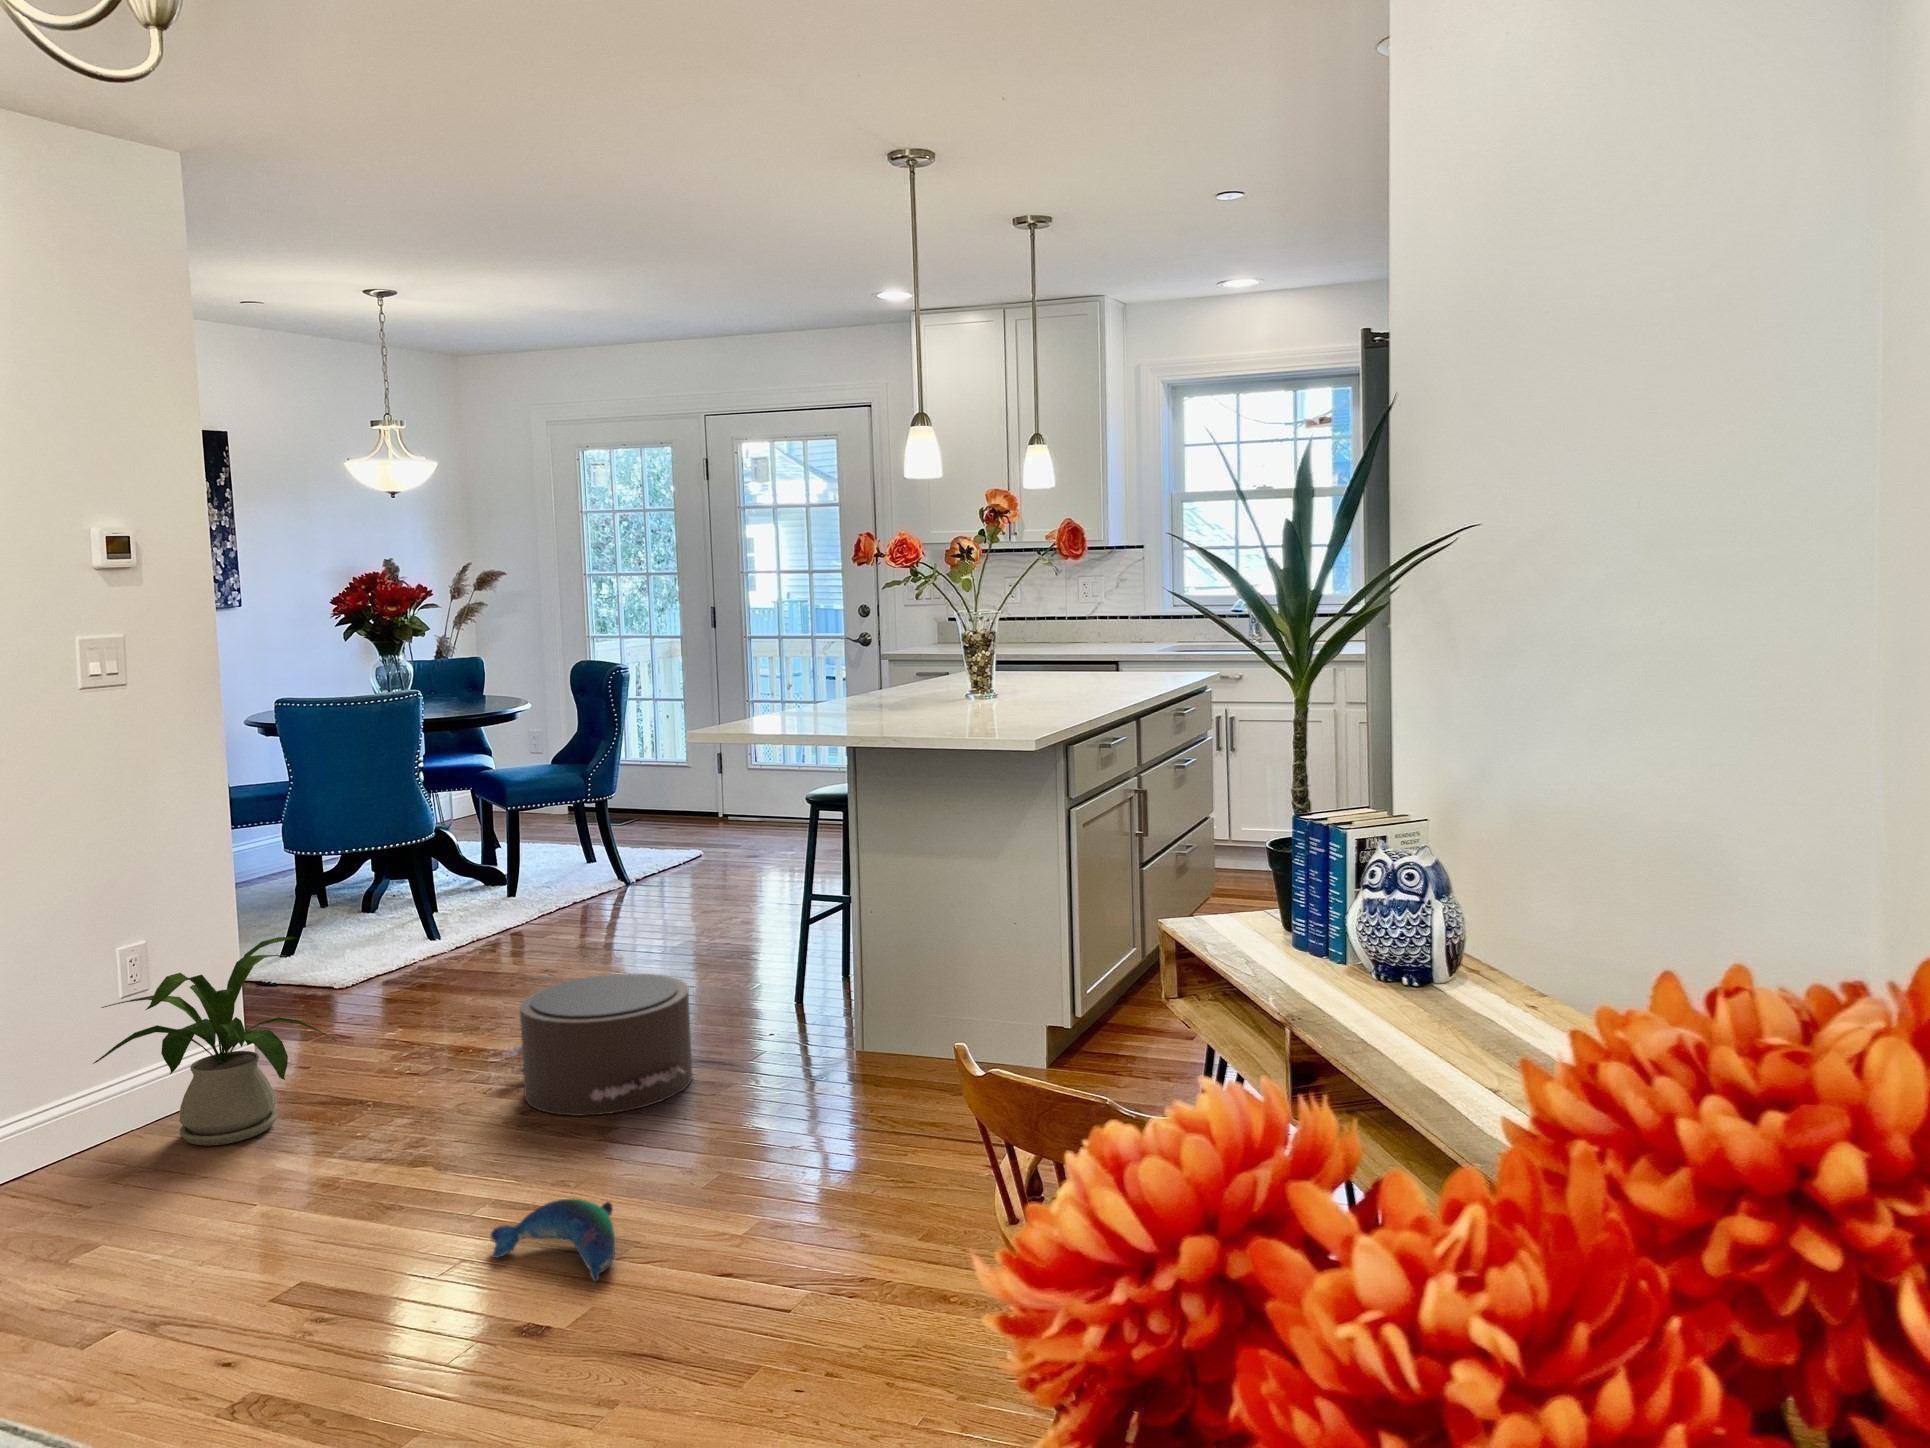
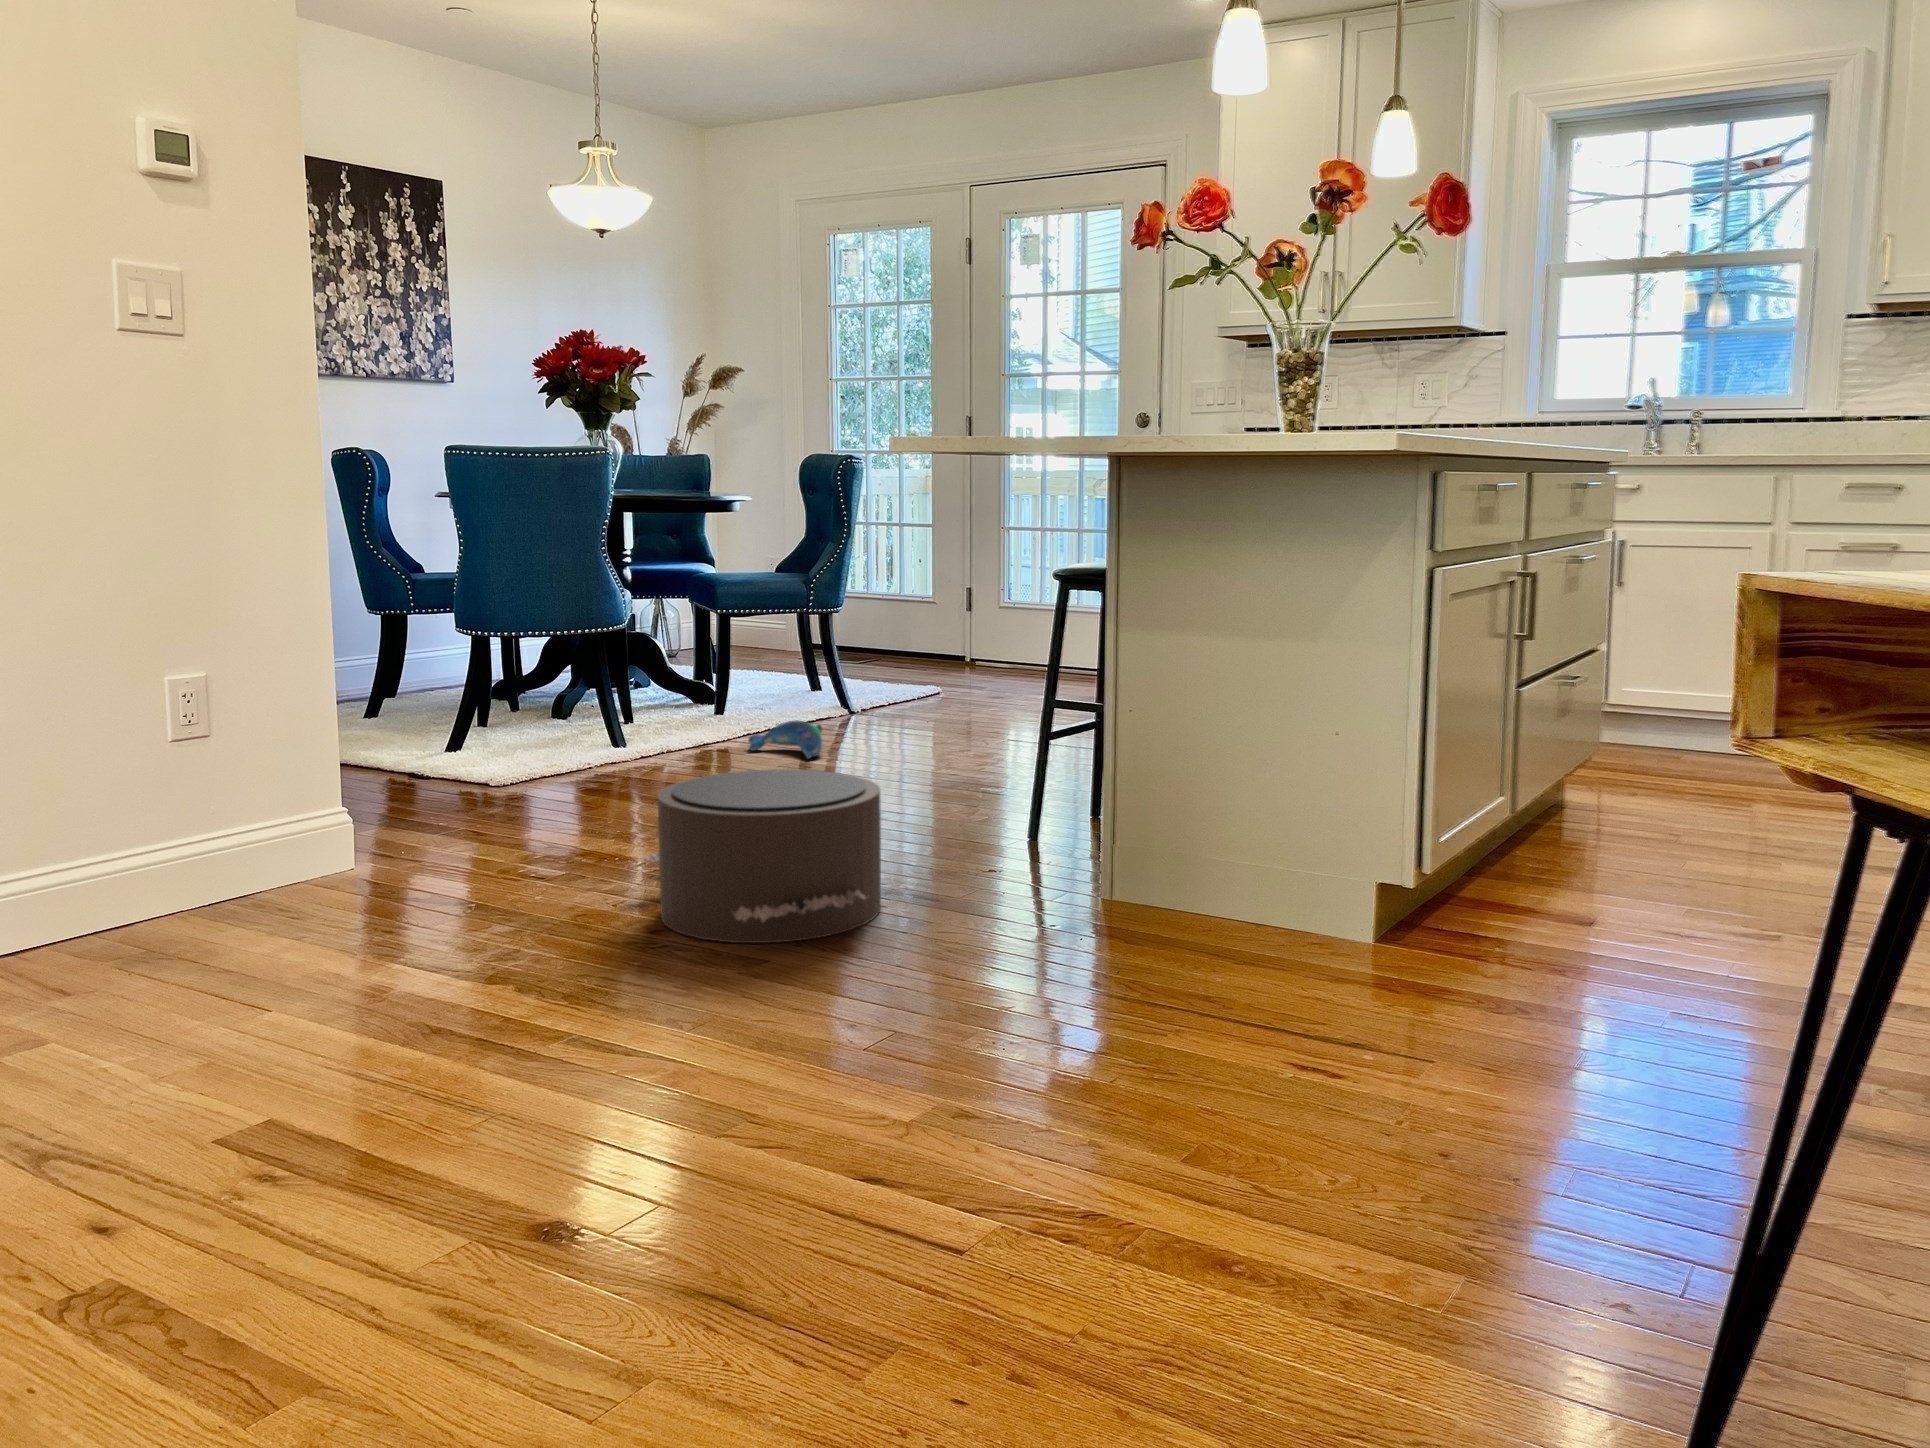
house plant: present [93,937,336,1146] -> none [128,674,434,934]
plush toy: present [491,1199,615,1281] -> present [748,721,822,758]

